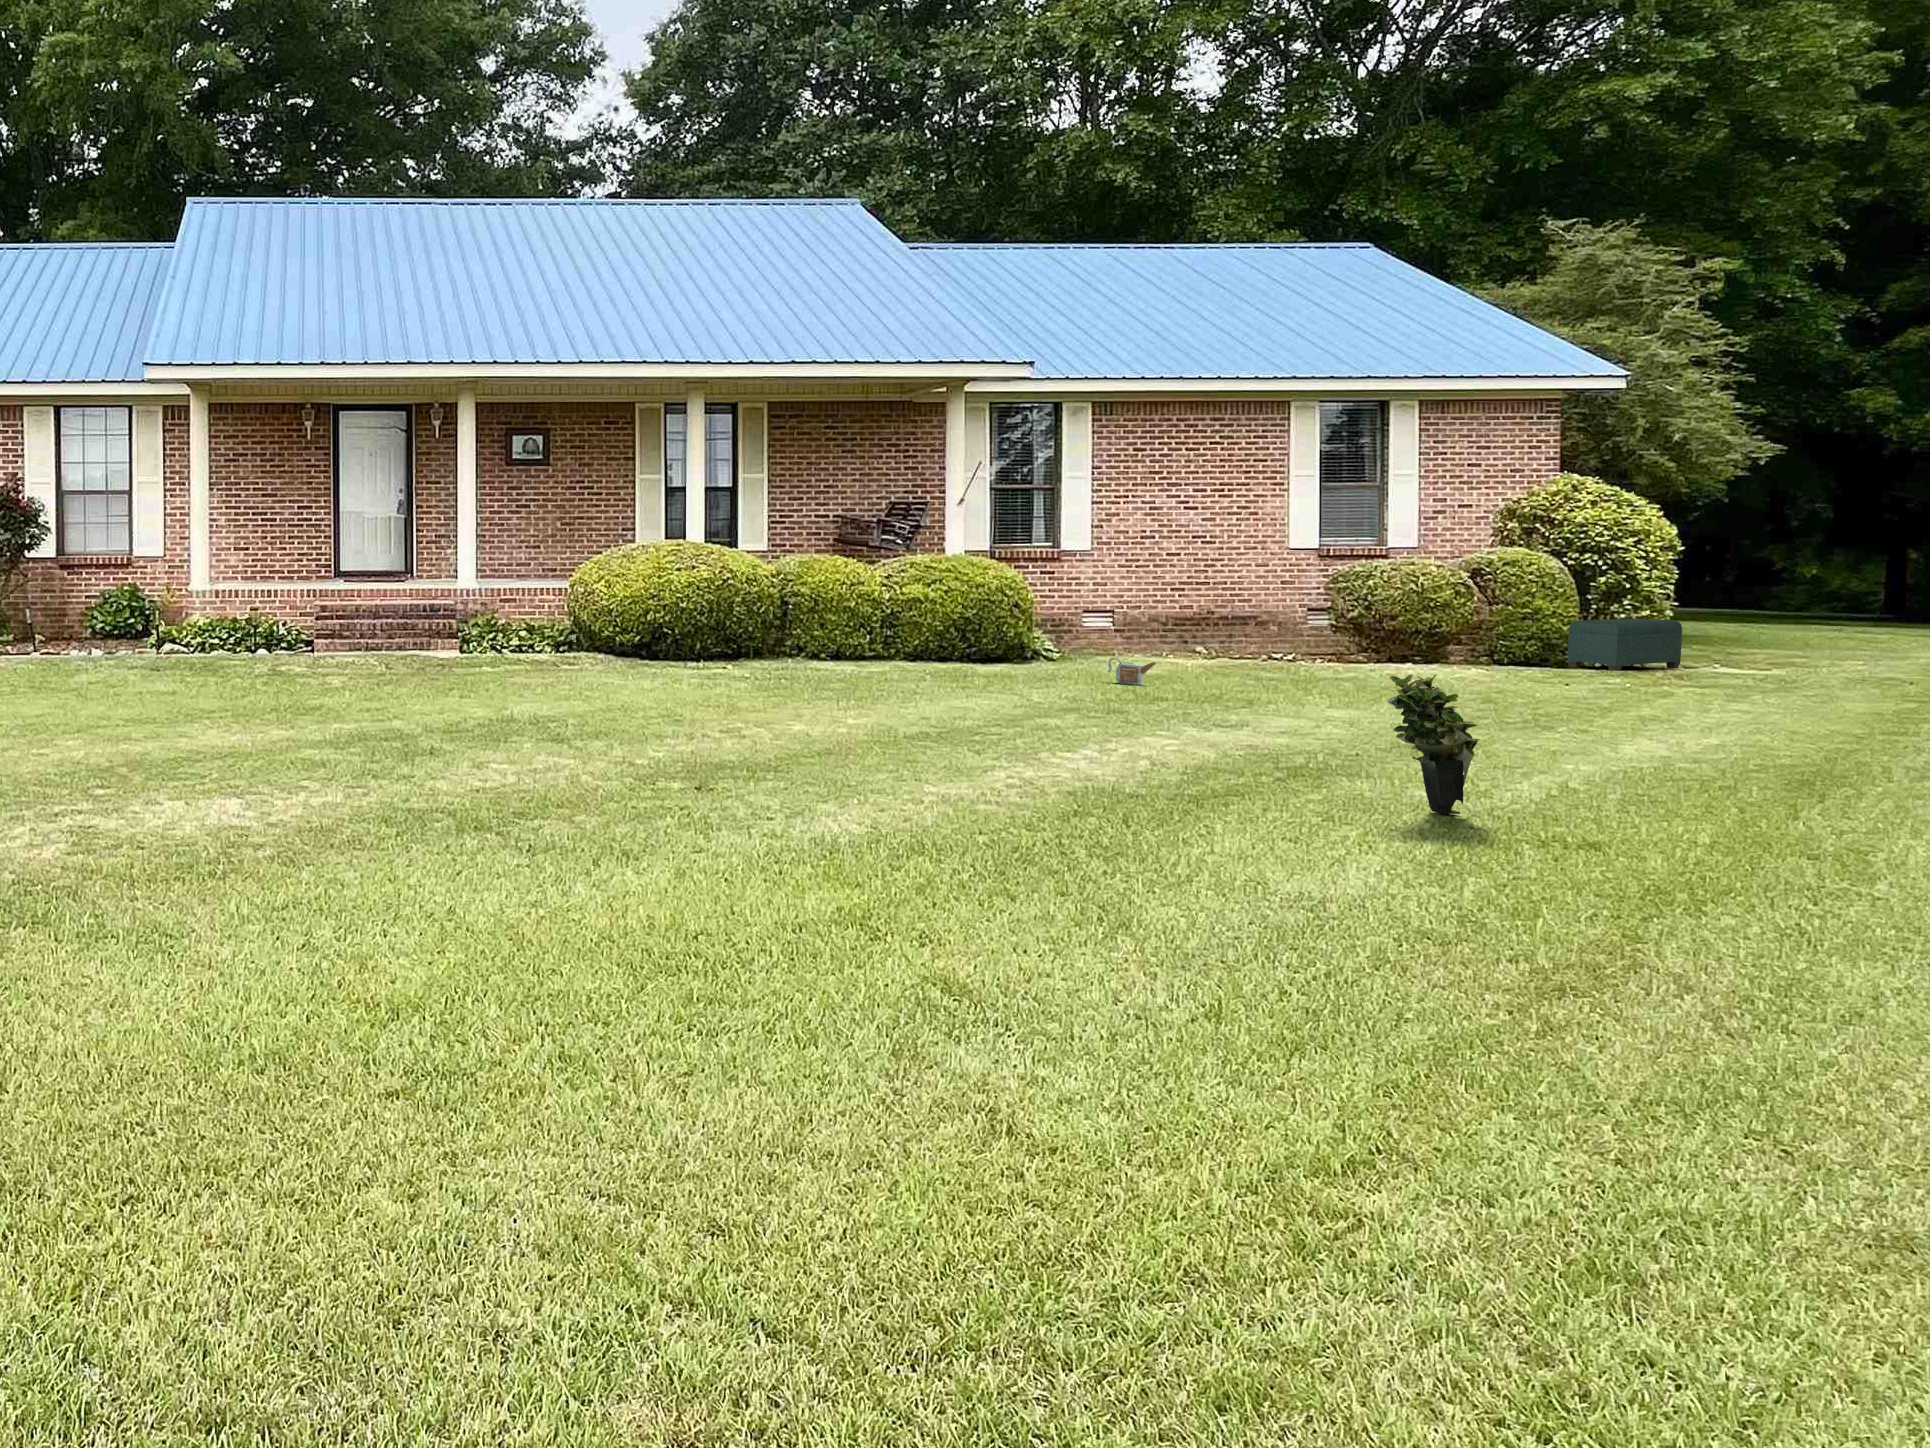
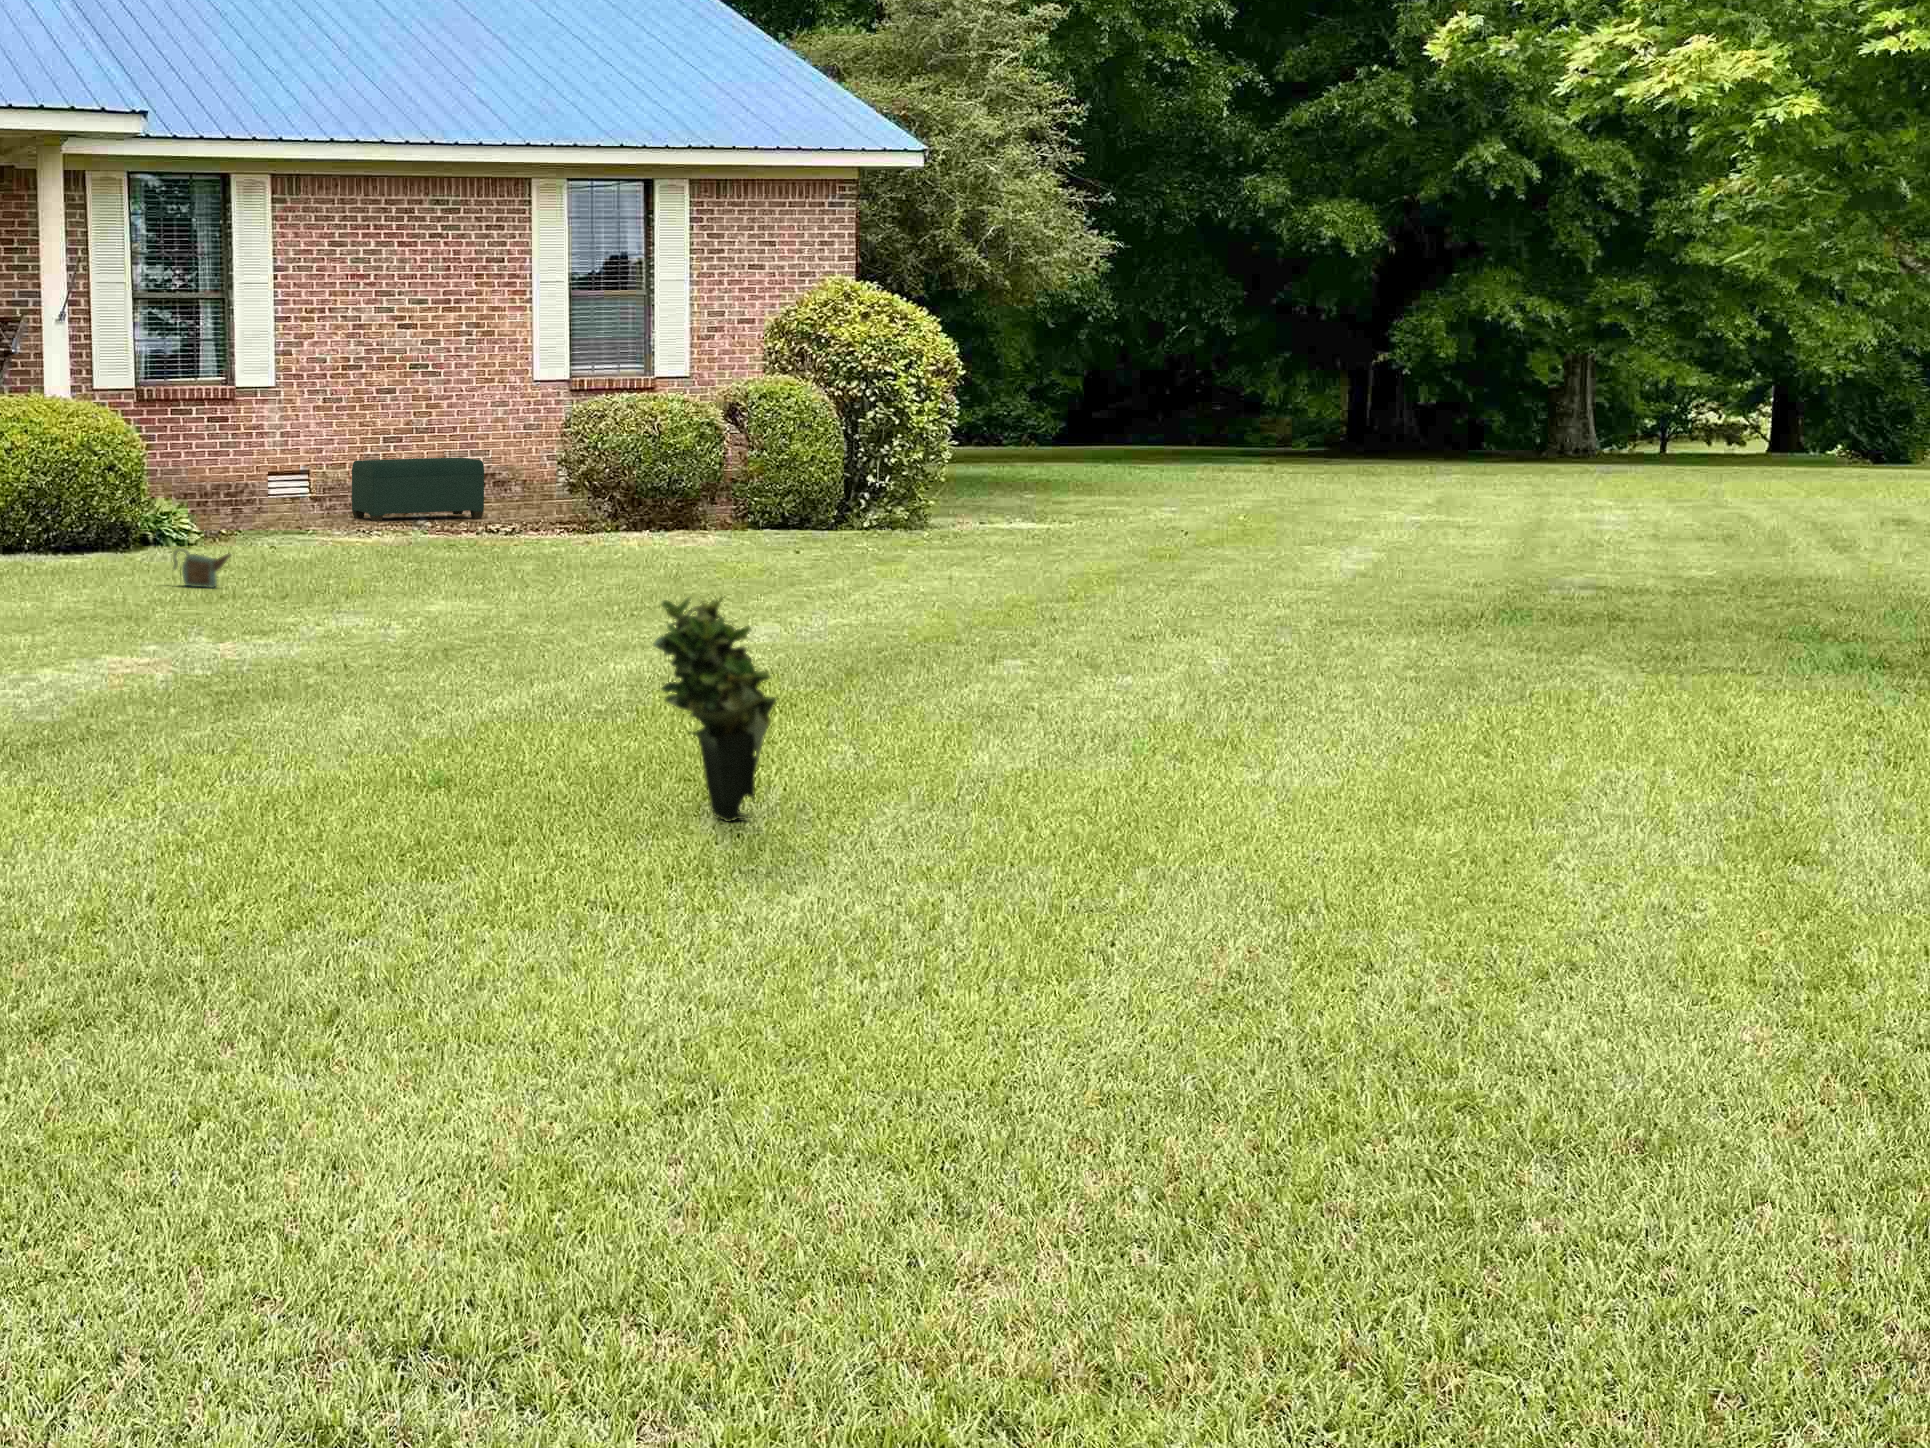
bench: present [1568,618,1682,671] -> present [352,458,484,522]
potted plant: present [1388,674,1480,815] -> present [653,597,777,822]

